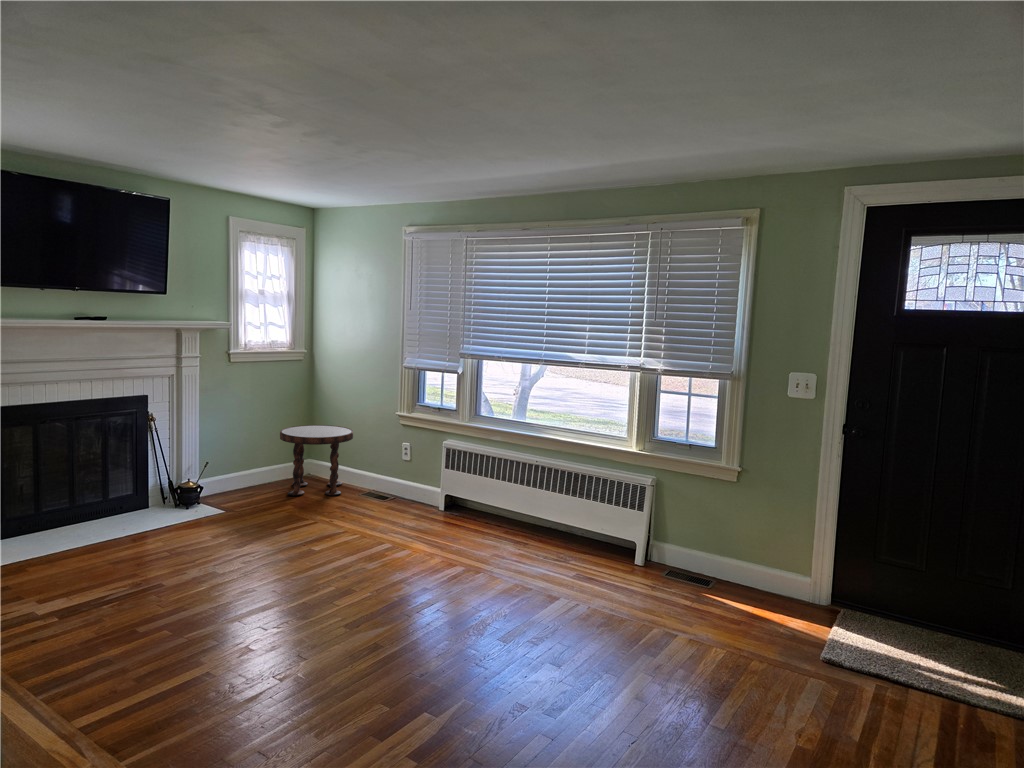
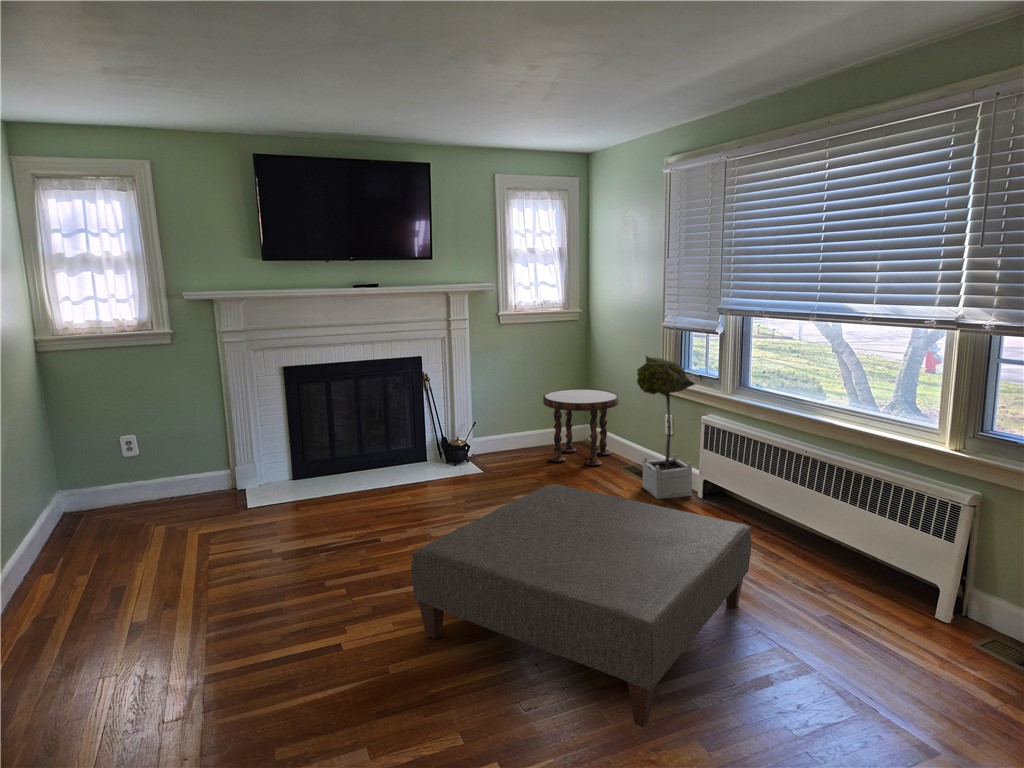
potted tree: none [389,392,436,515] -> present [637,356,695,499]
ottoman: none [288,505,530,663] -> present [411,484,751,727]

